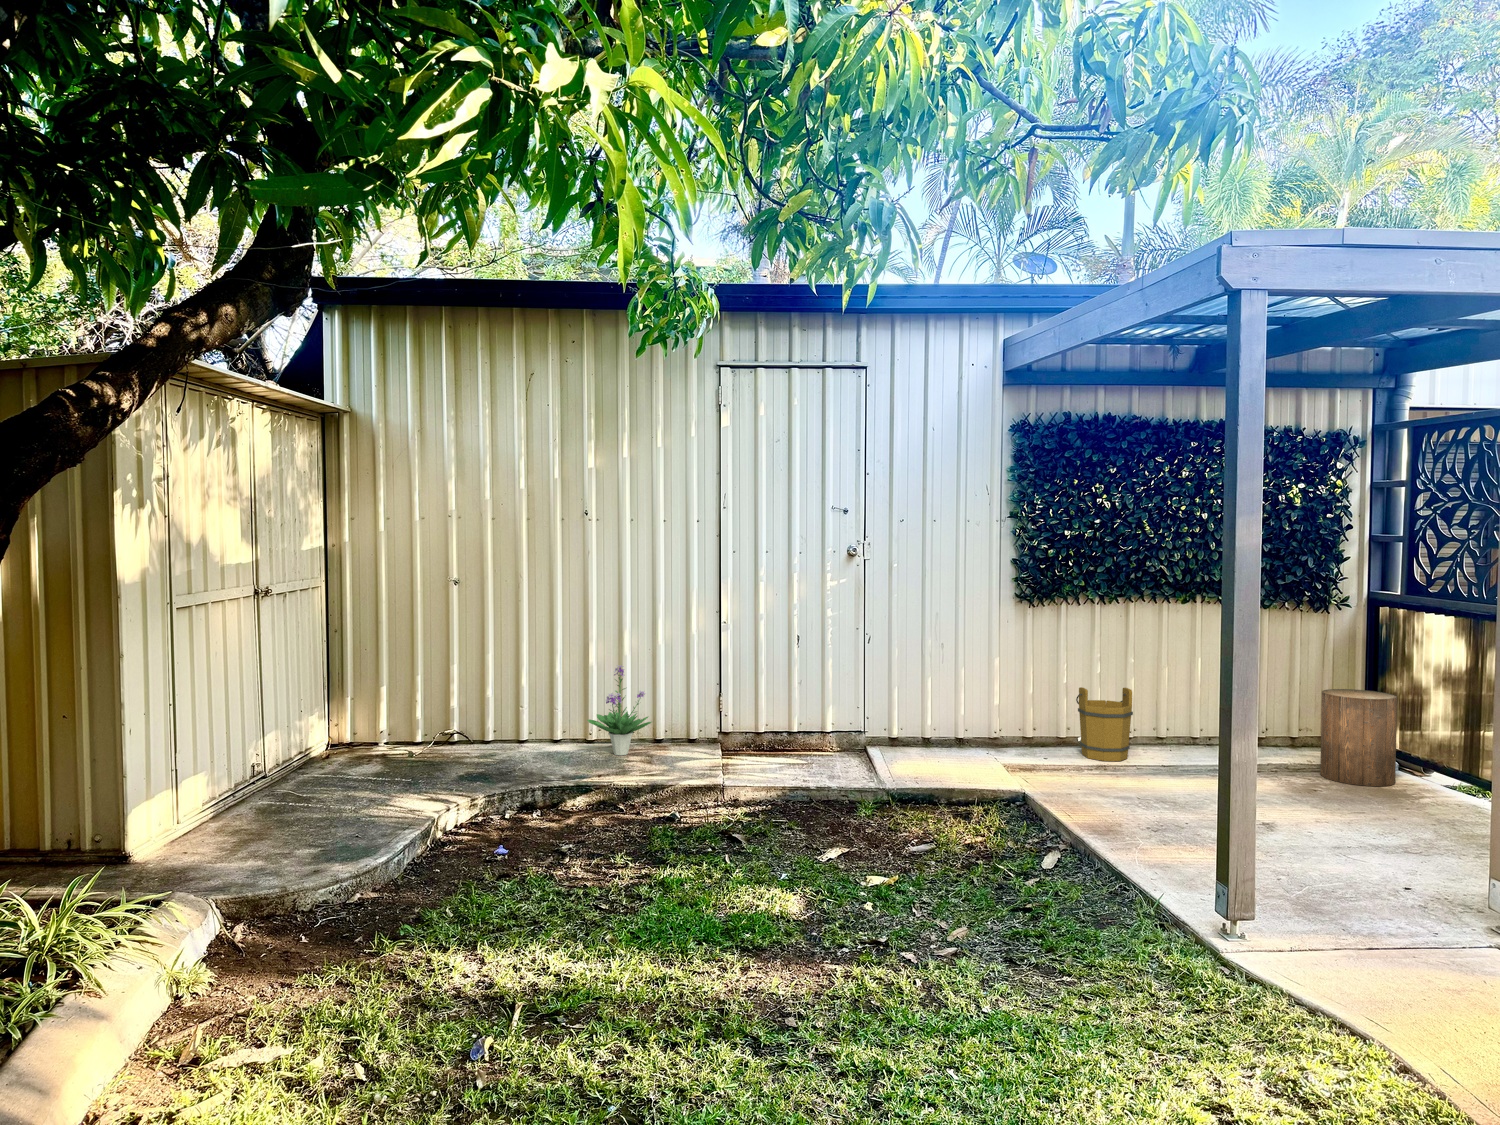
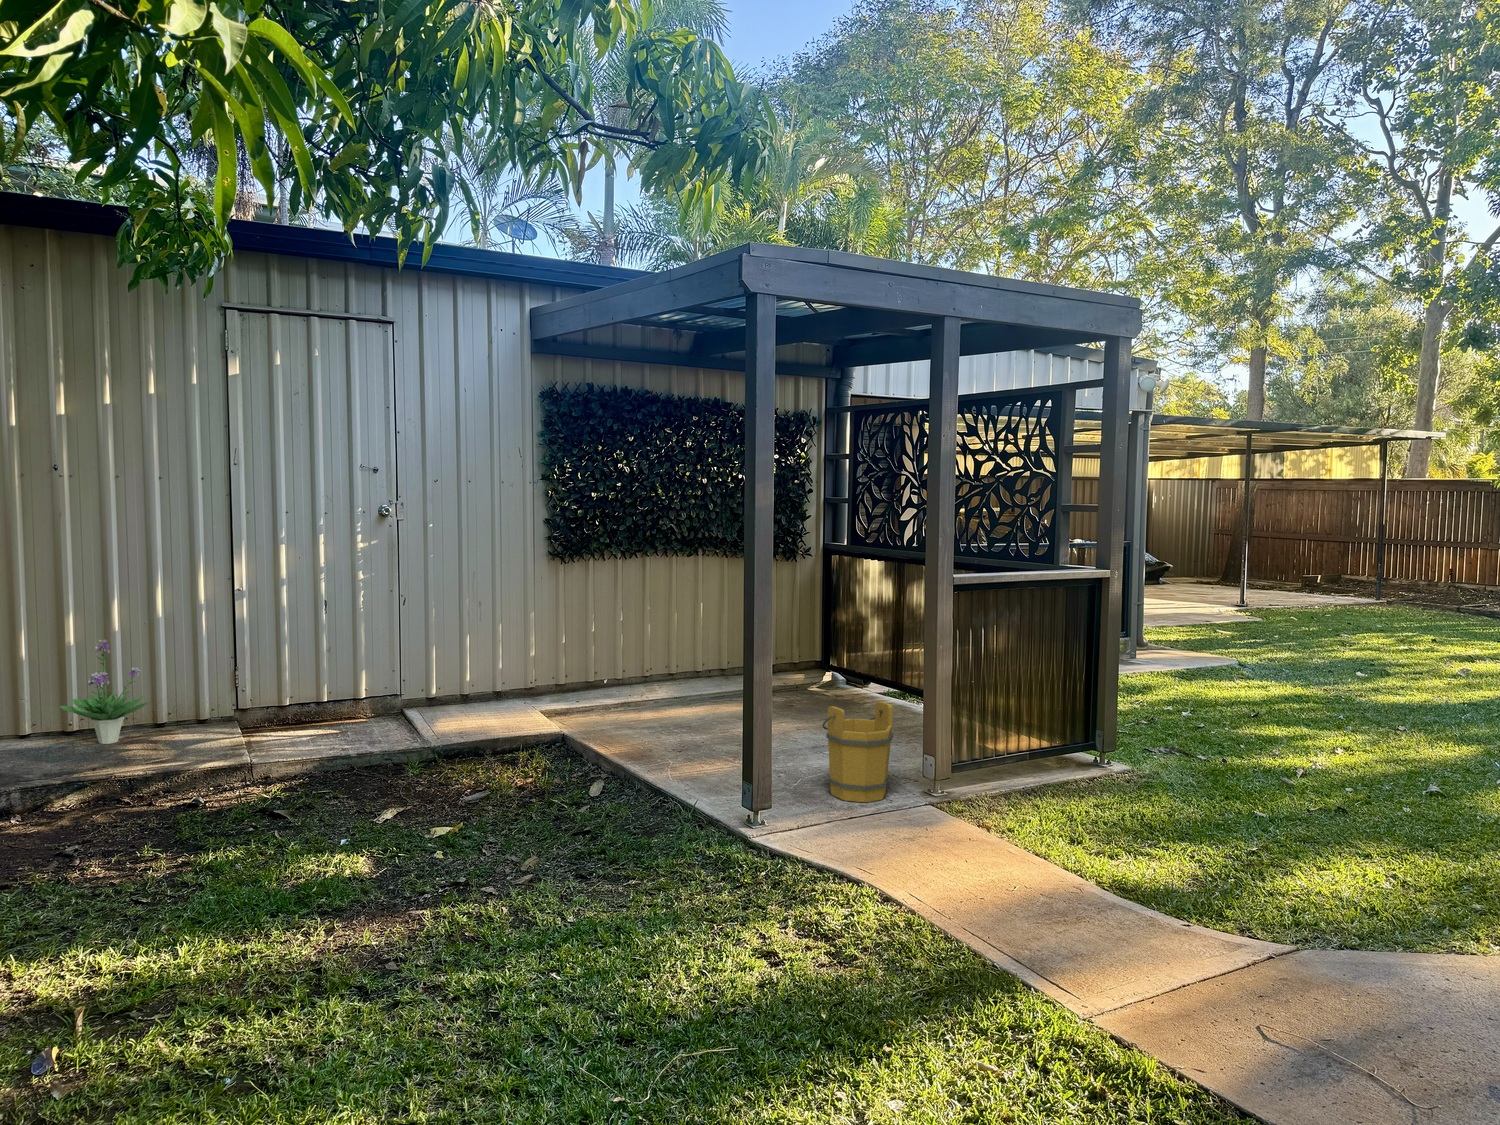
bucket: present [1076,687,1133,761] -> present [822,701,893,802]
stool: present [1320,689,1397,786] -> none [799,625,852,702]

